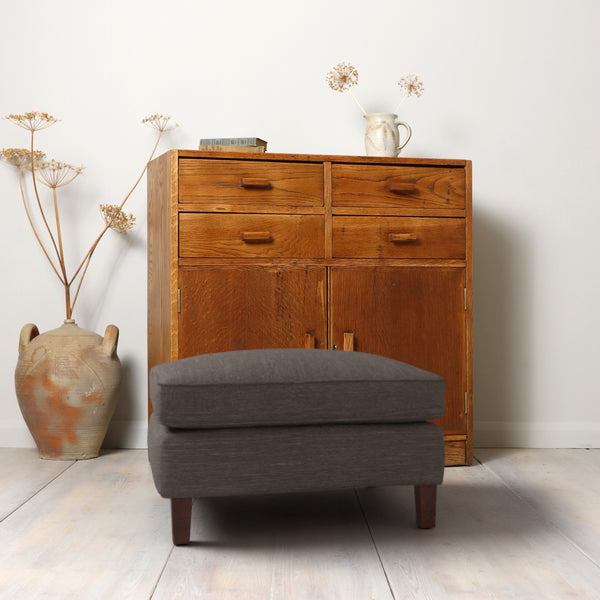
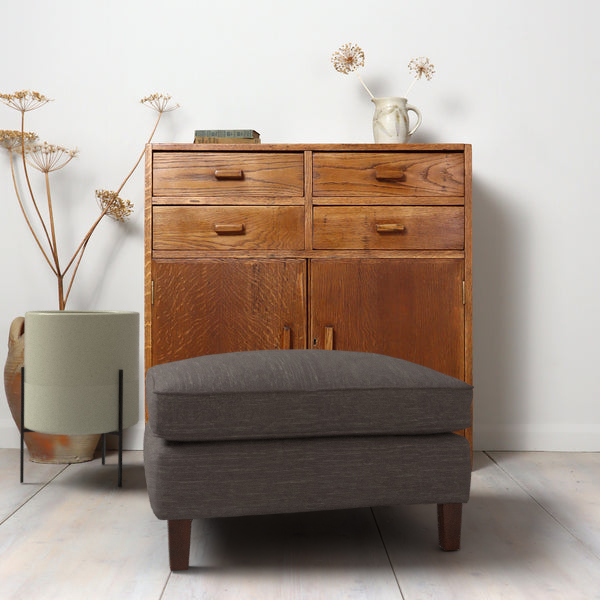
planter: none [32,317,142,480] -> present [20,310,140,487]

